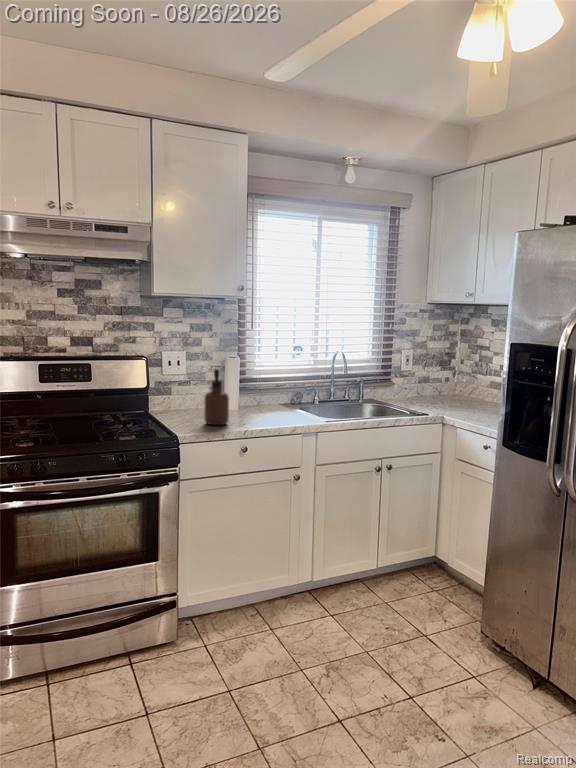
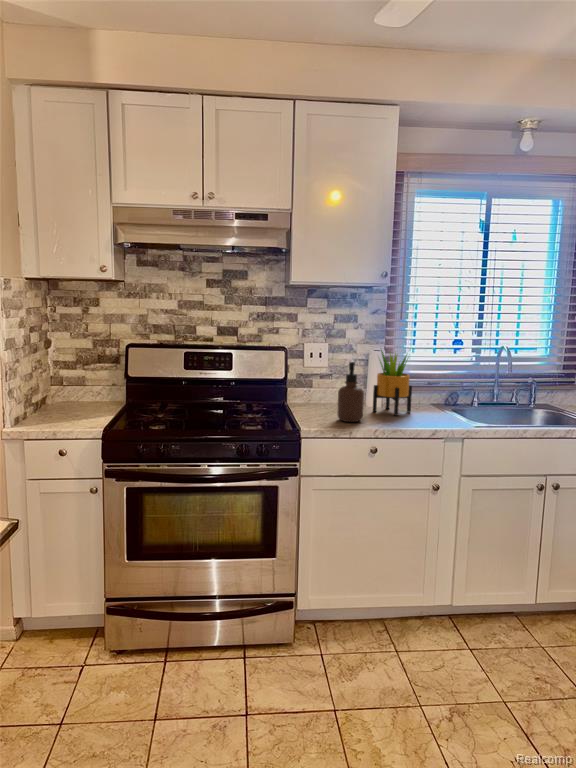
potted plant: none [232,353,267,417] -> present [373,350,412,416]

